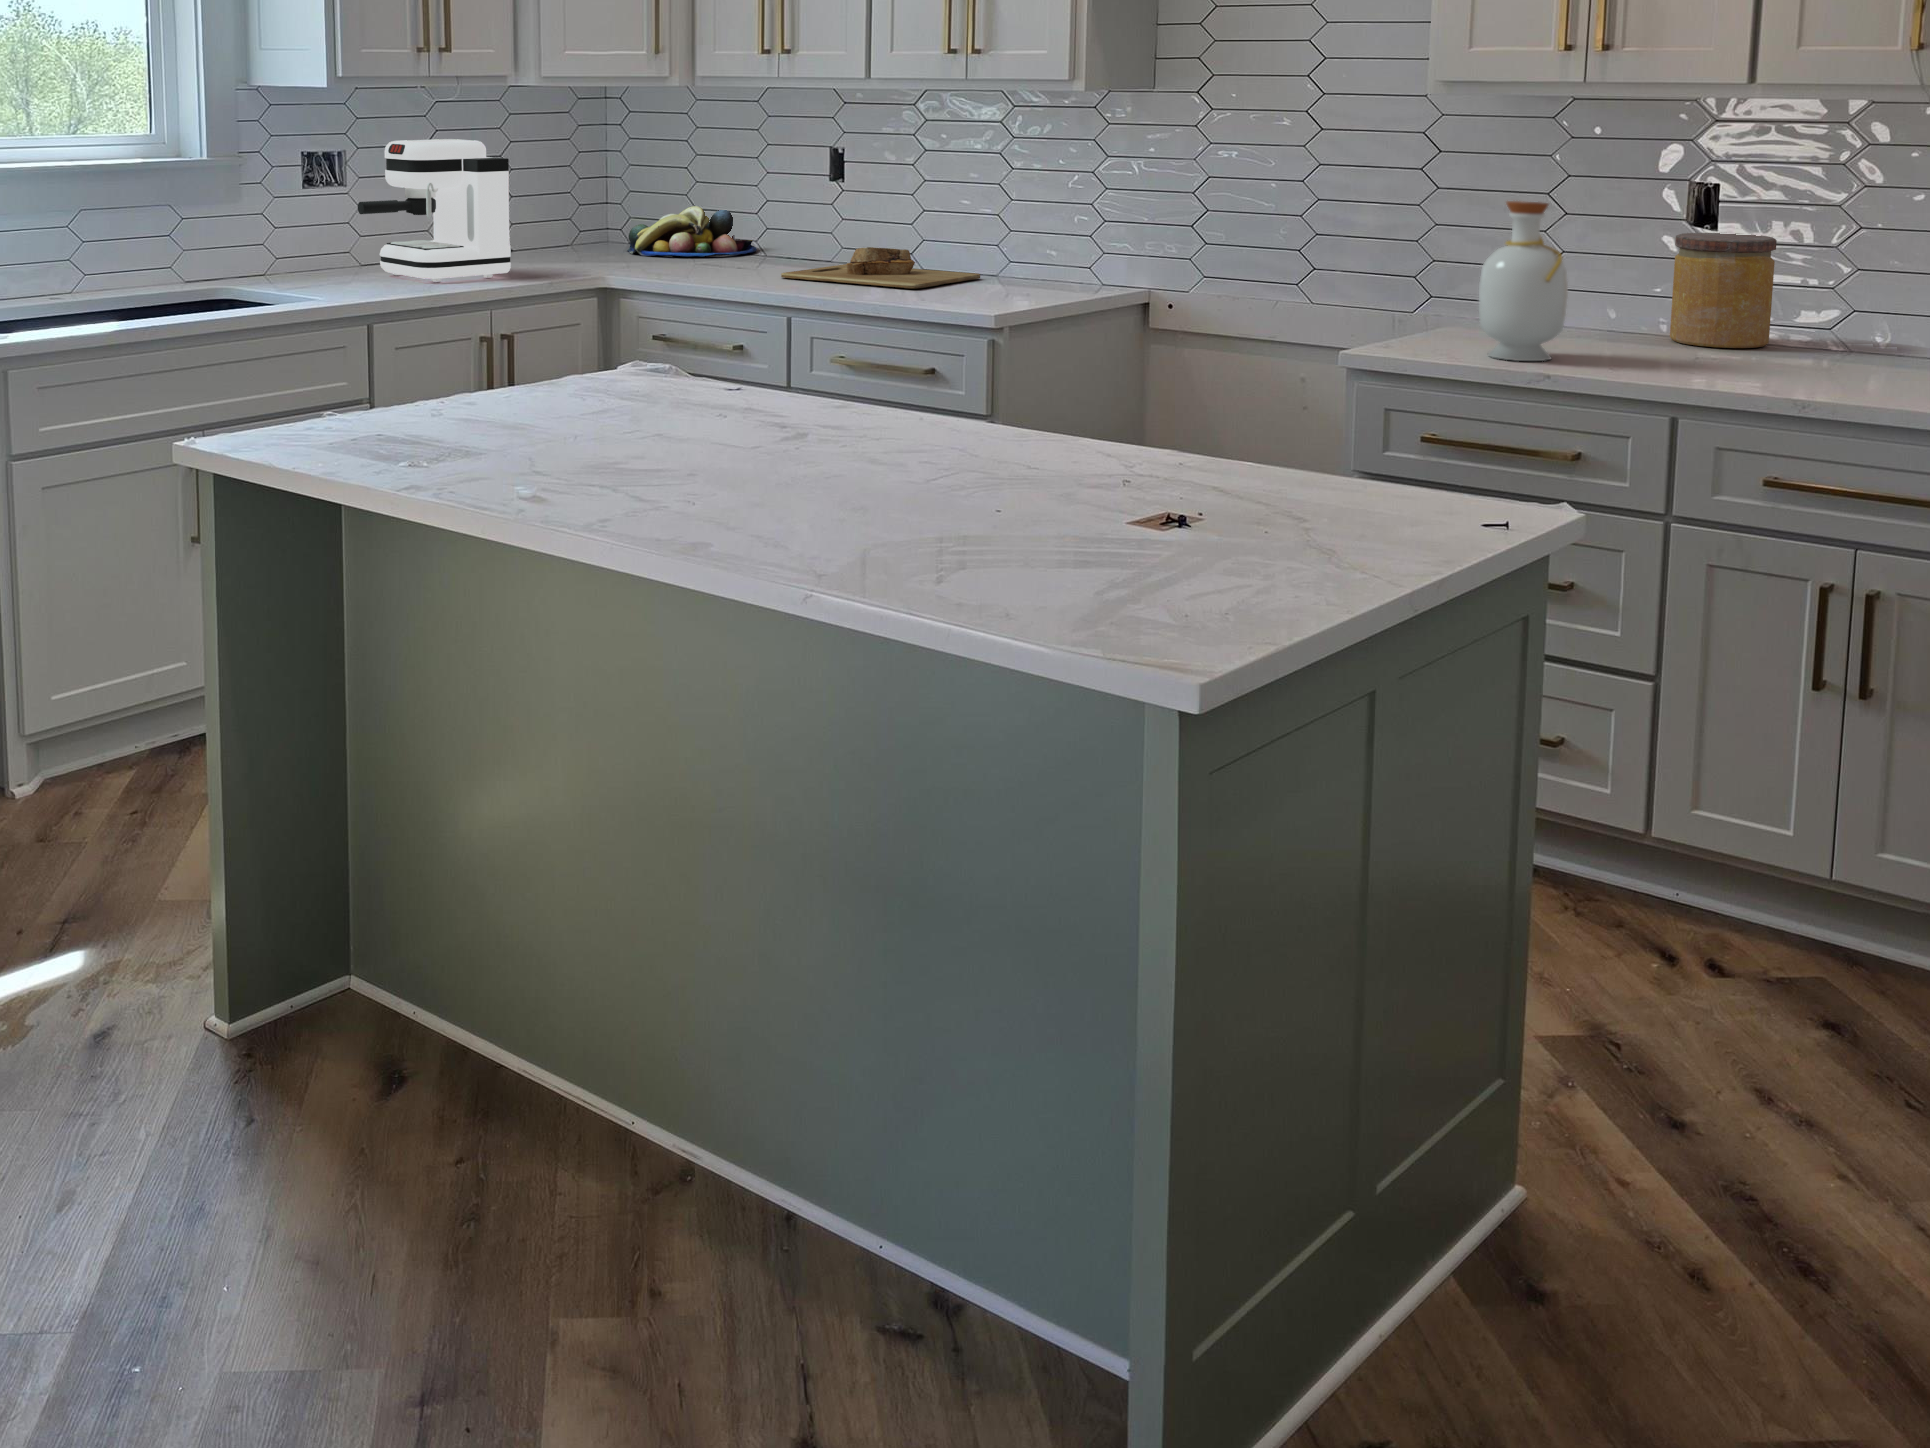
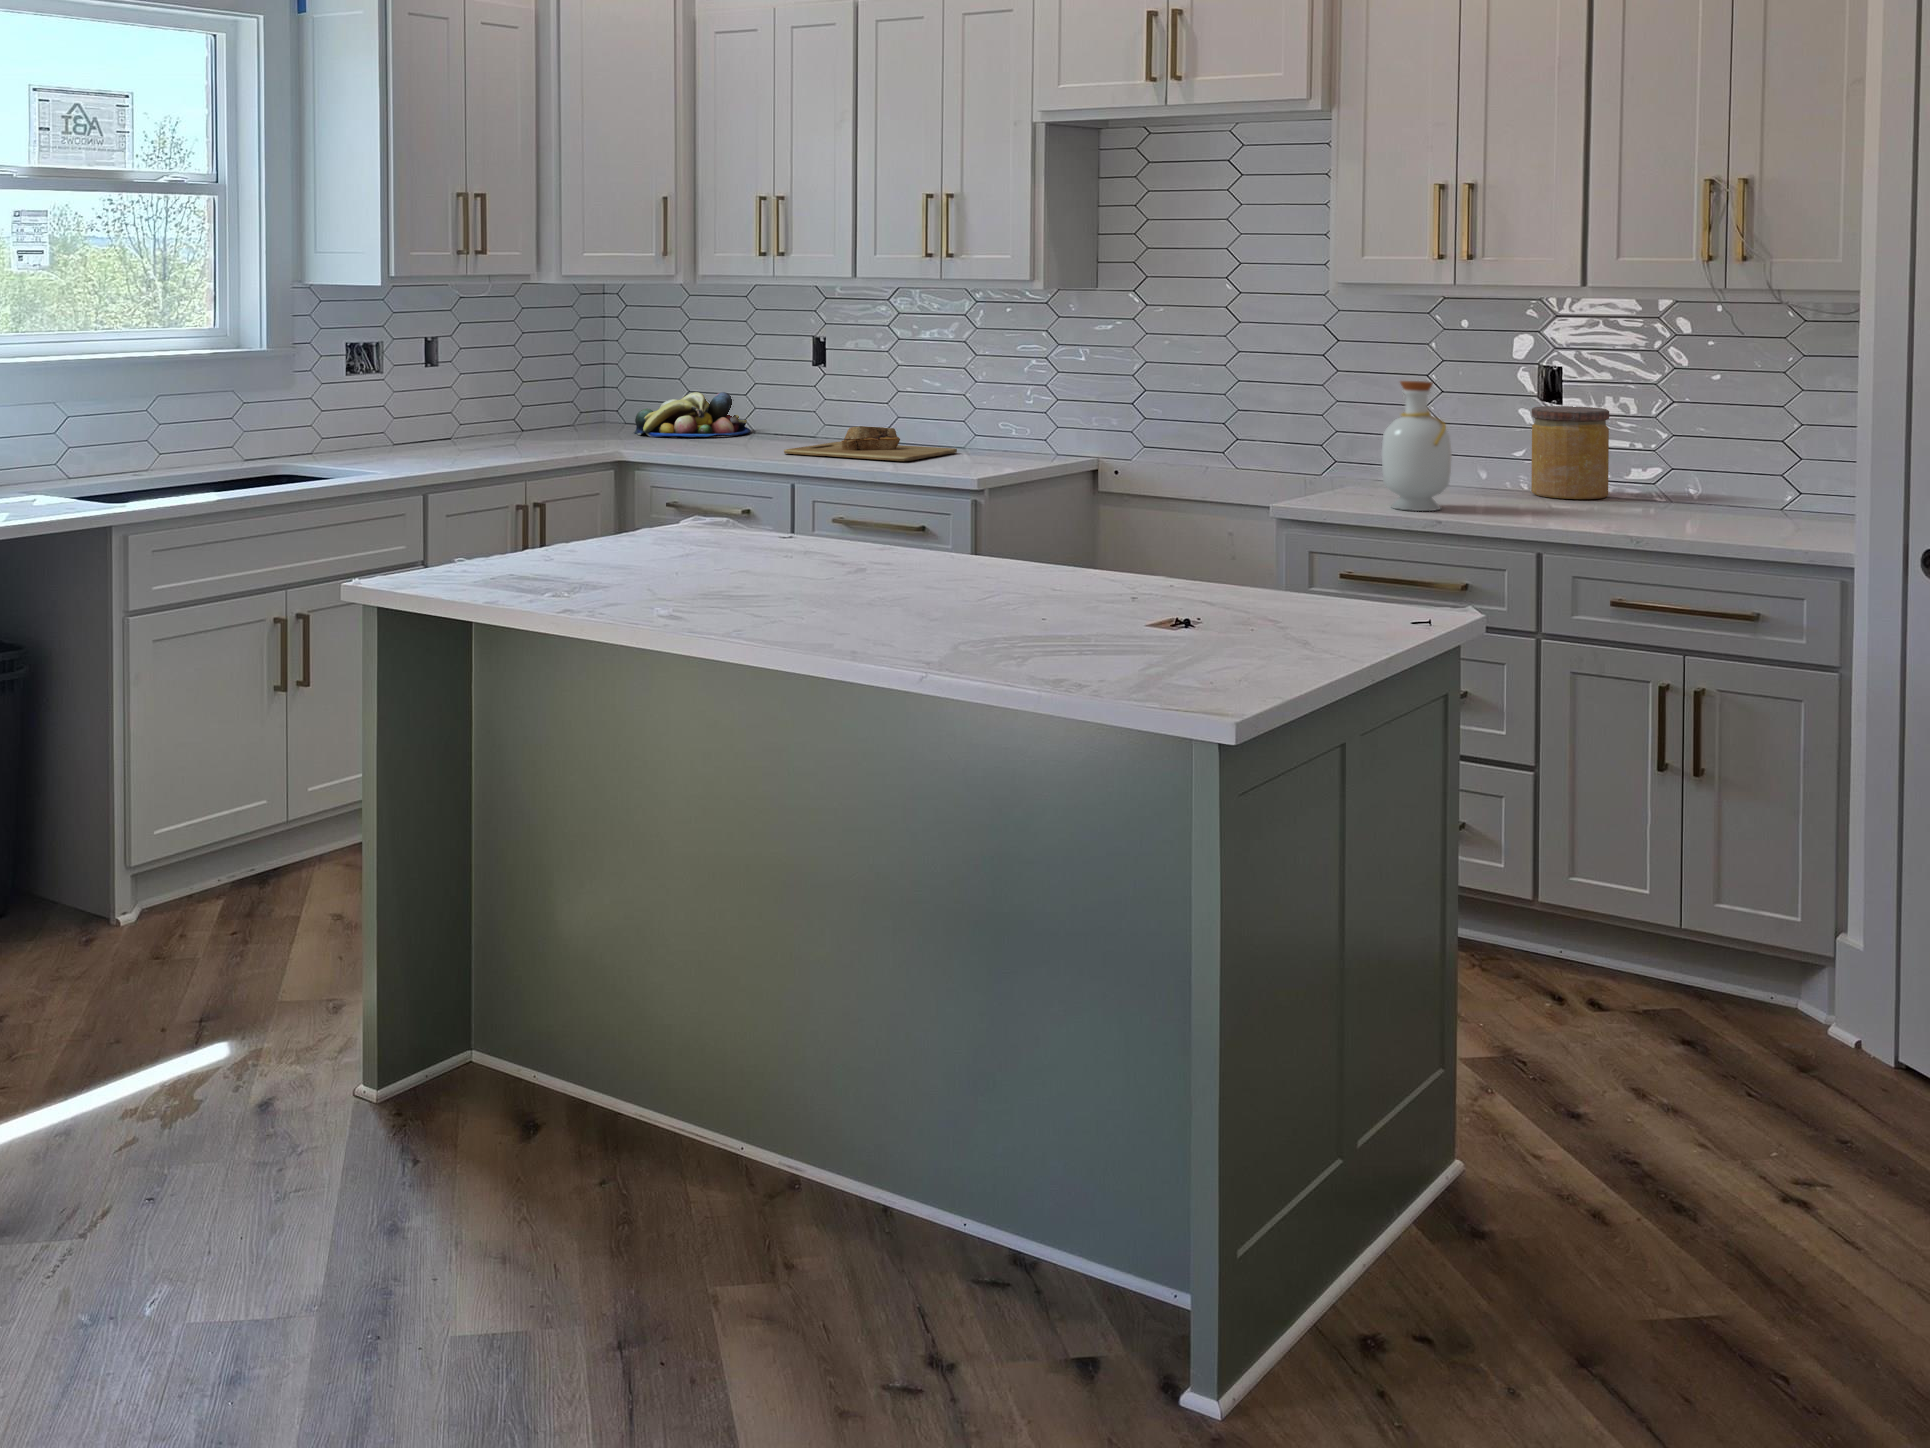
coffee maker: present [358,139,511,282] -> none [408,333,544,460]

